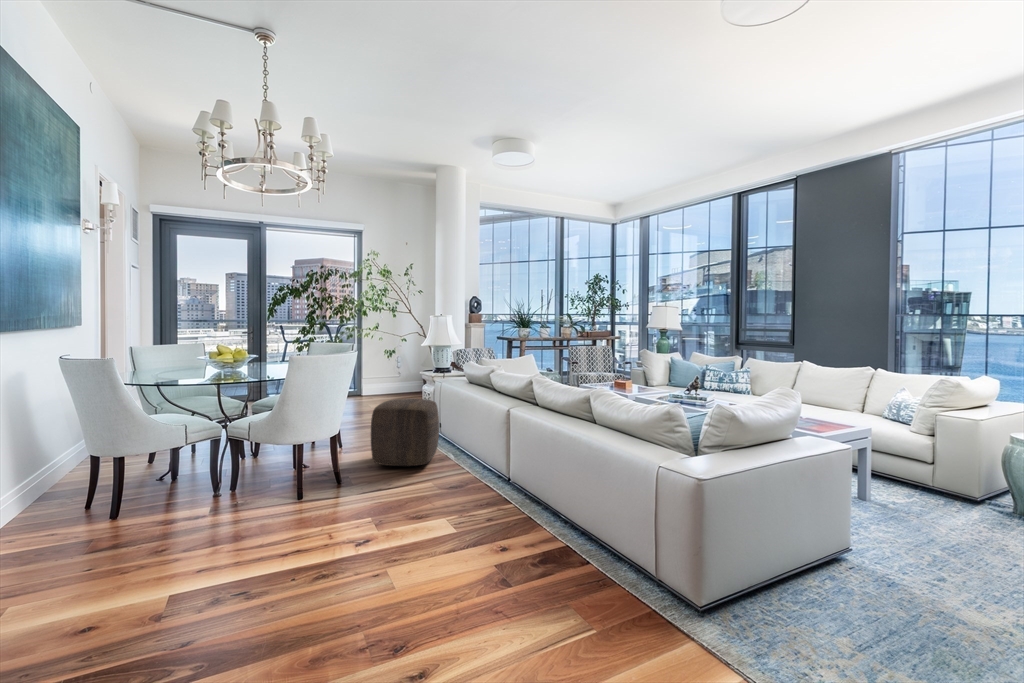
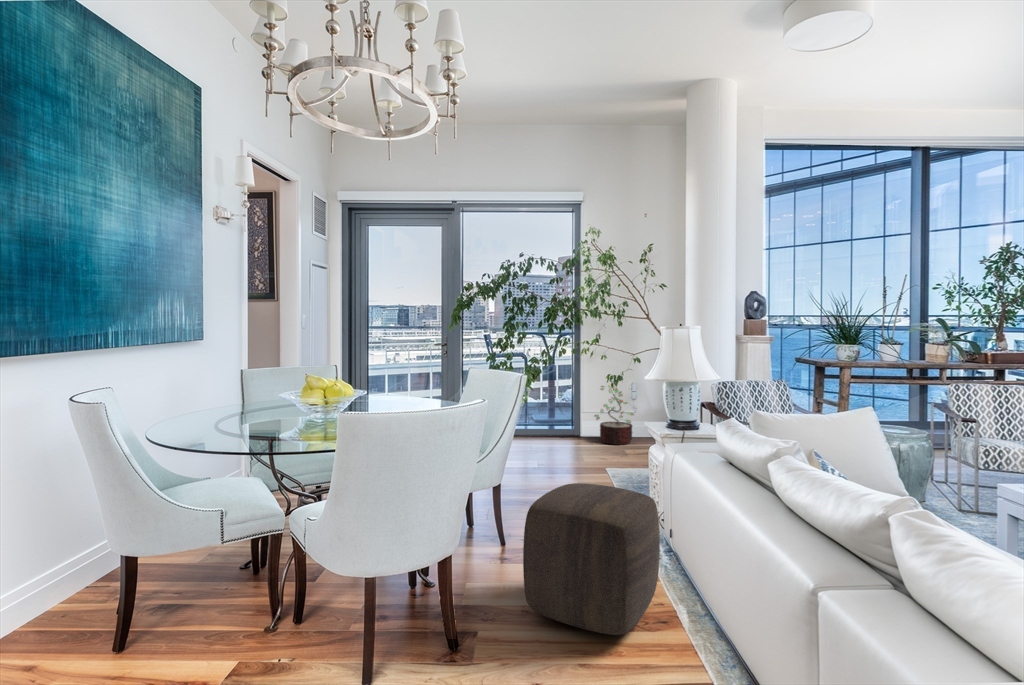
decorative plant: none [375,357,403,397] -> present [595,386,634,445]

